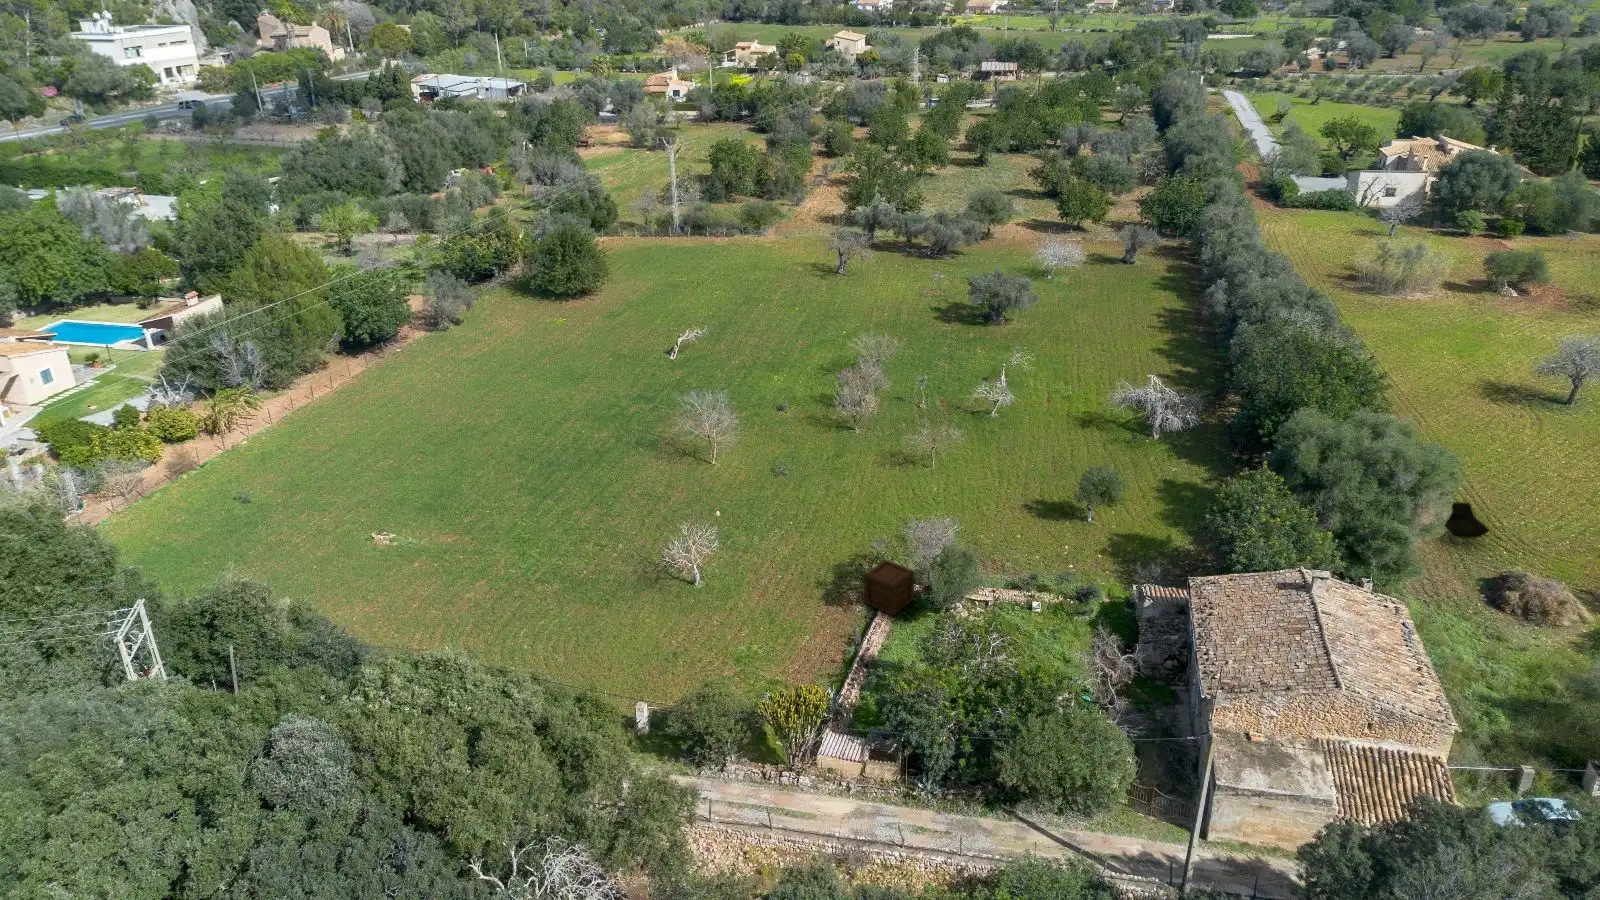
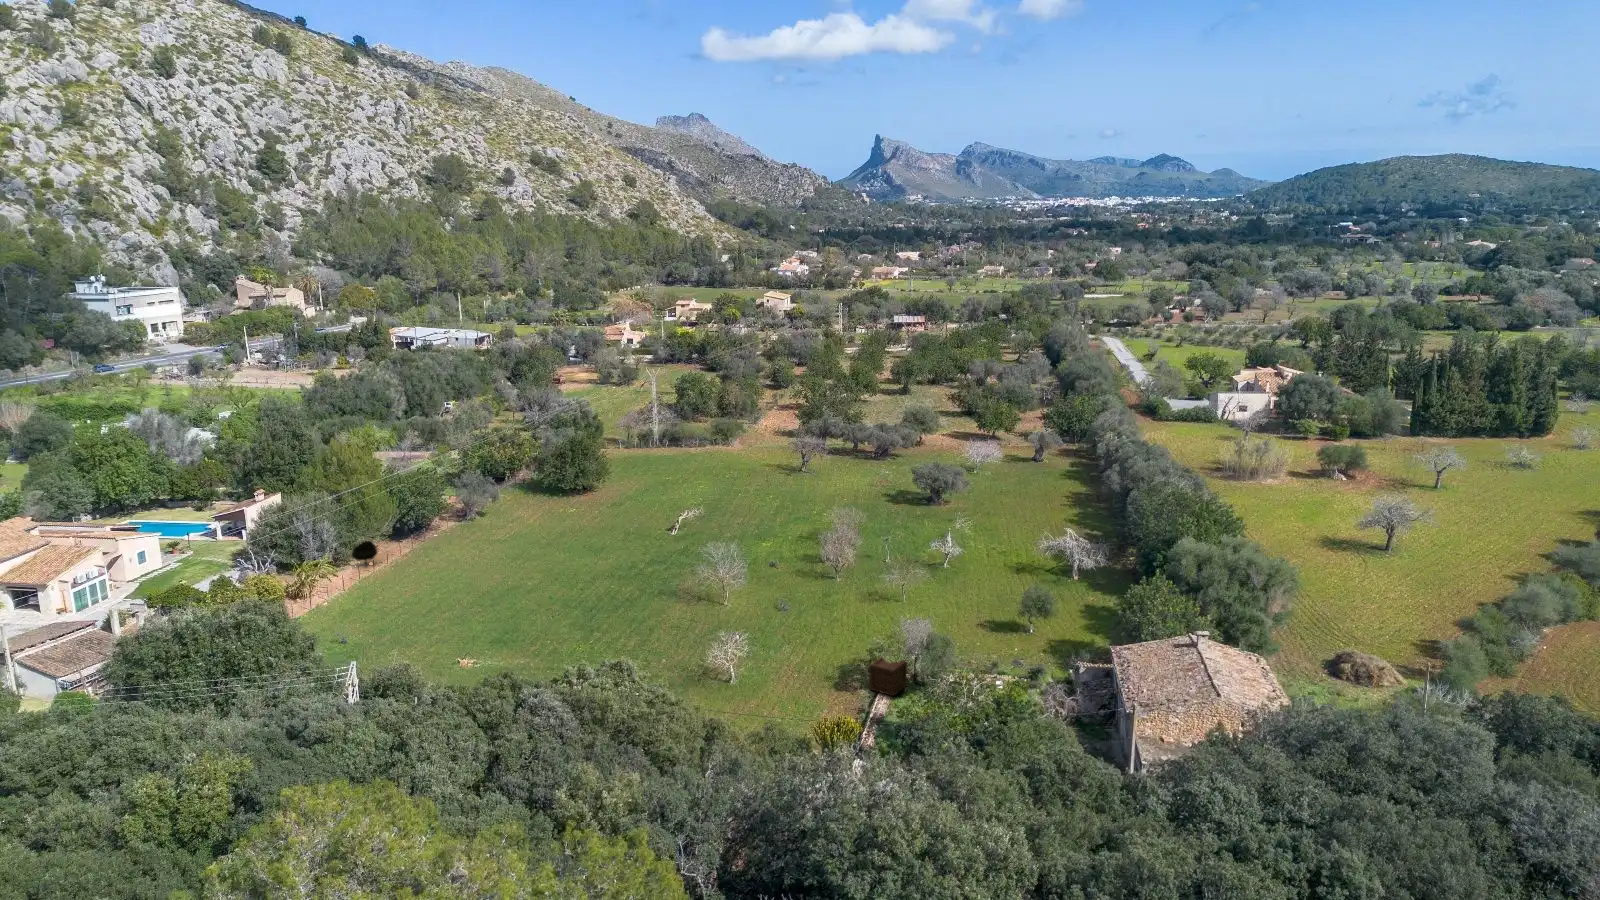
lounge chair: present [1445,502,1489,551] -> present [352,541,377,568]

